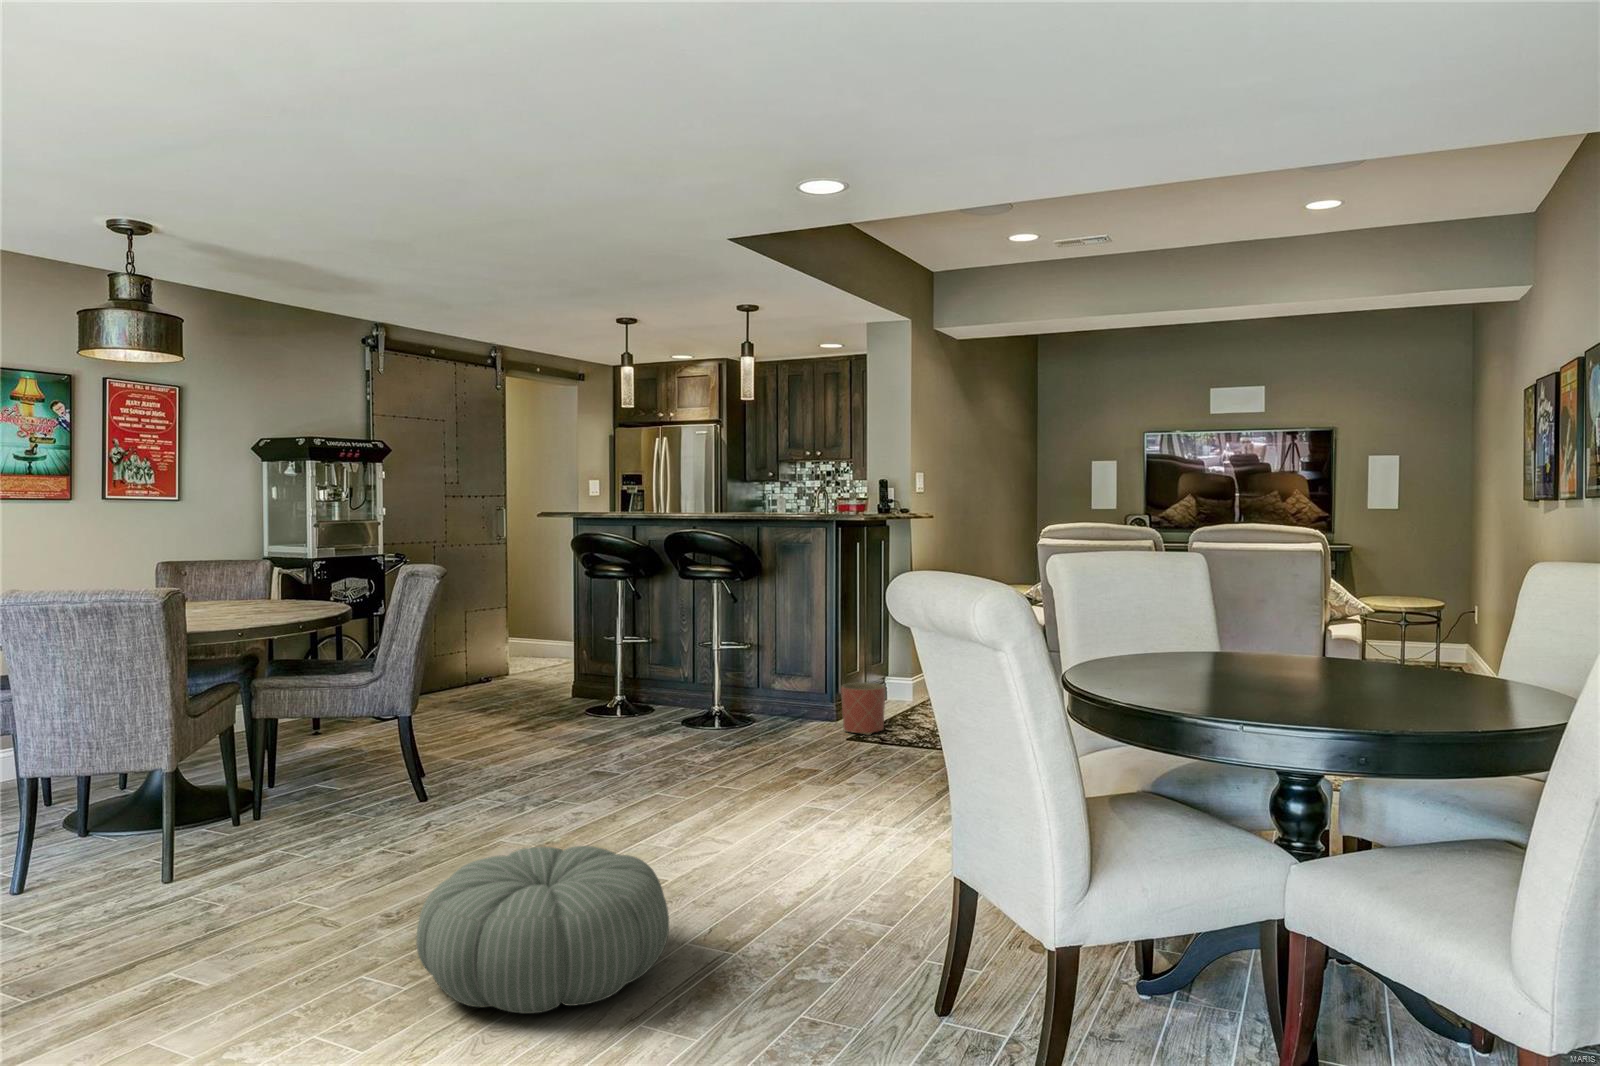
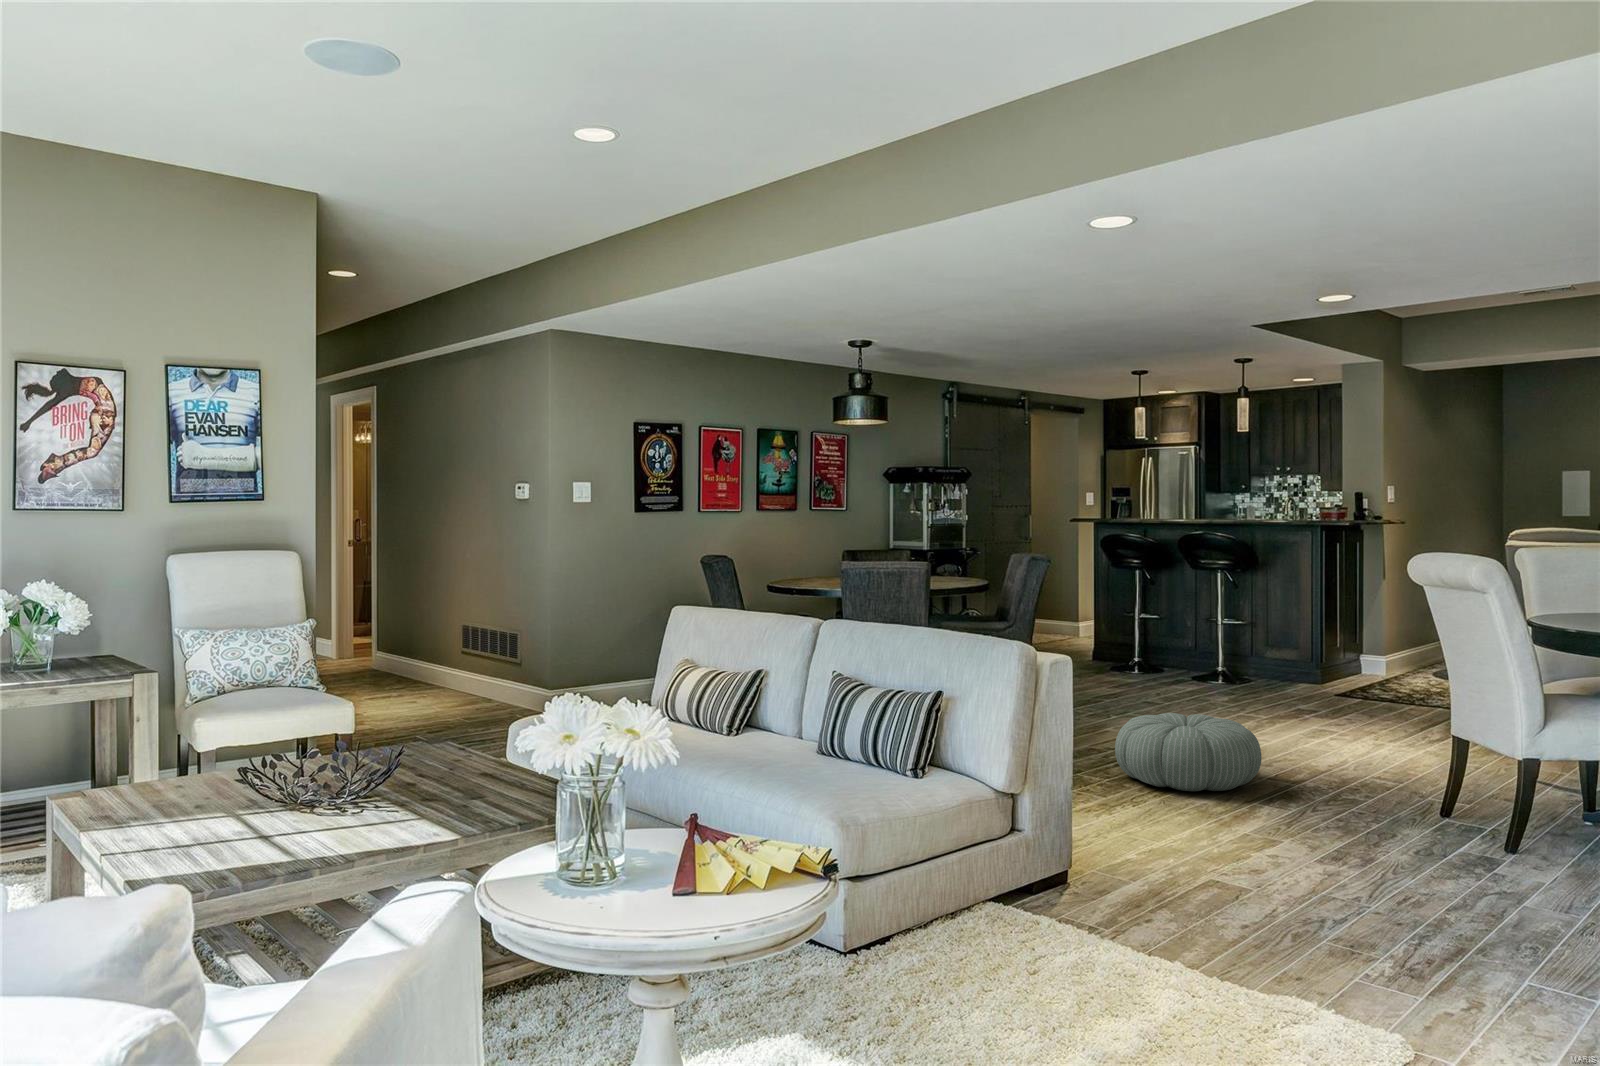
planter: present [841,683,885,735] -> none [1327,653,1365,692]

